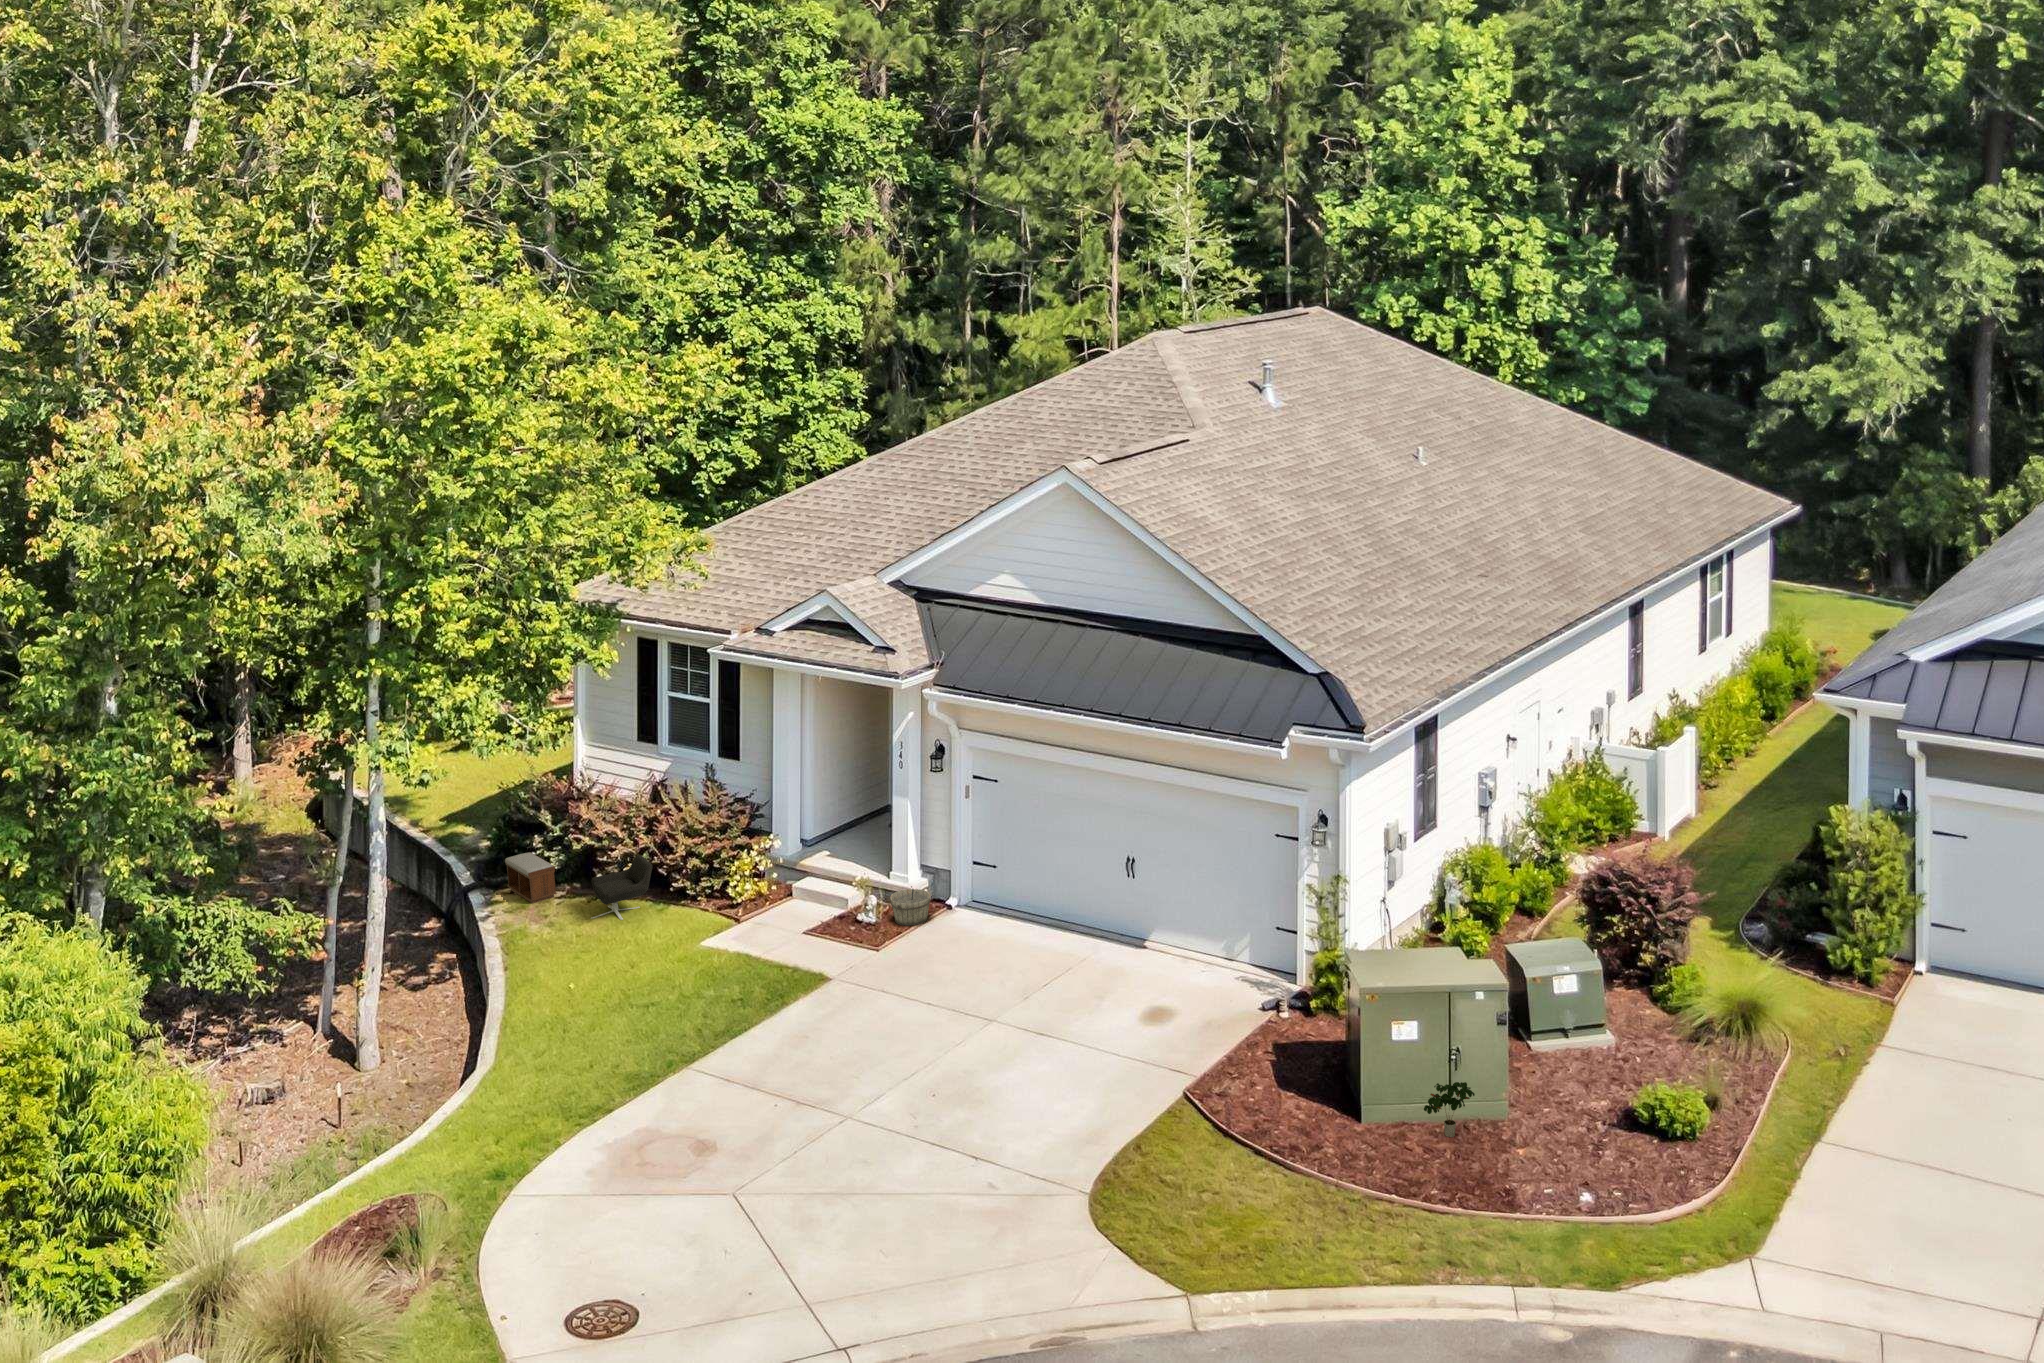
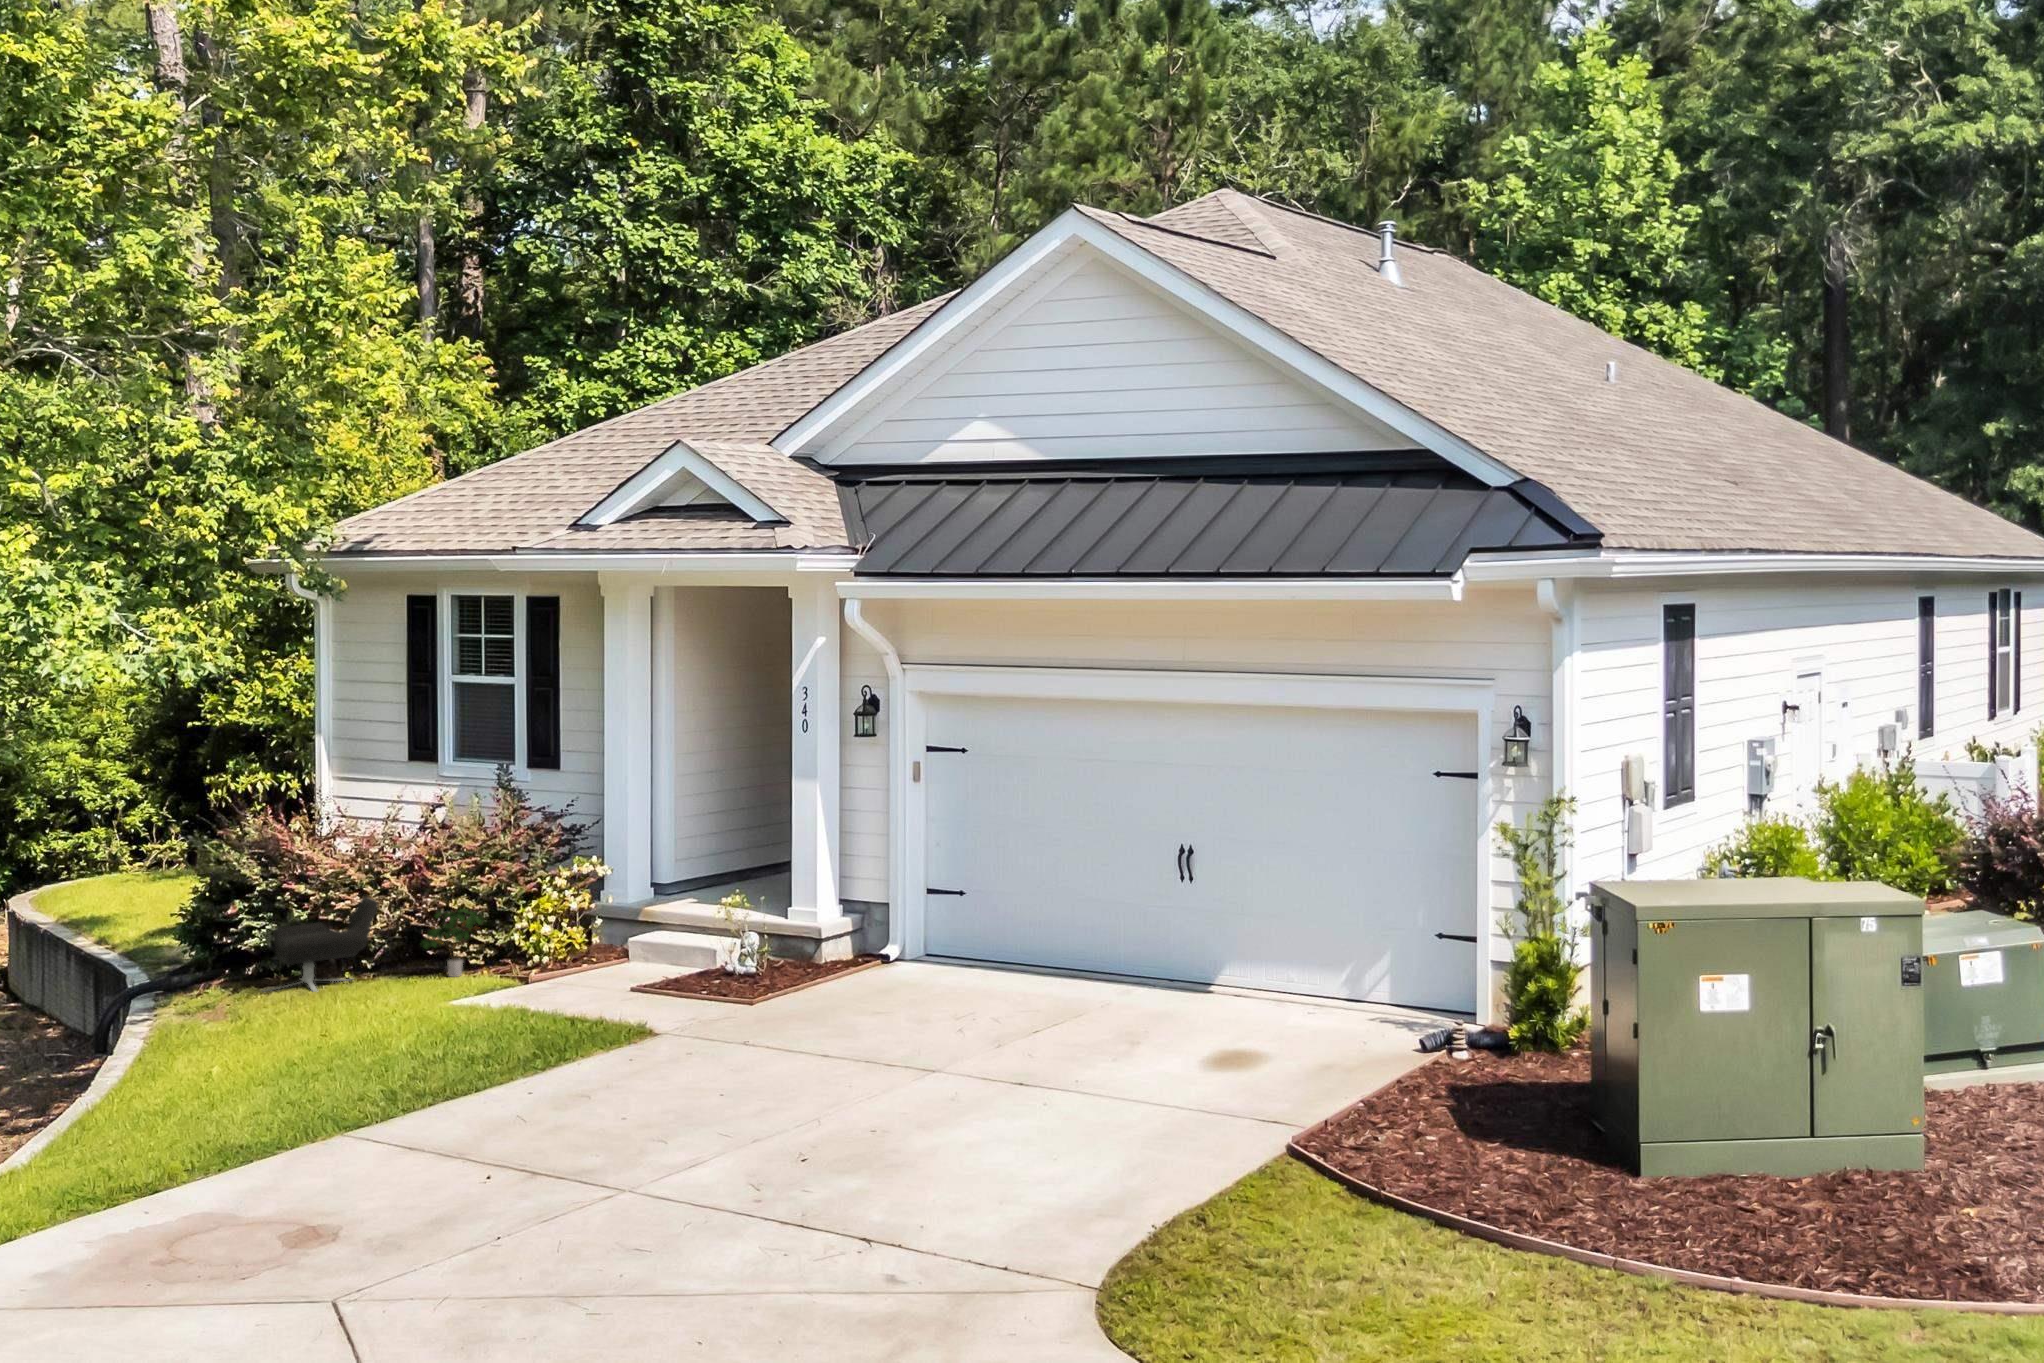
bench: present [505,852,557,903] -> none [138,906,218,980]
wooden bucket: present [890,886,930,926] -> none [778,924,847,987]
potted plant: present [1424,1082,1475,1137] -> present [421,909,485,977]

